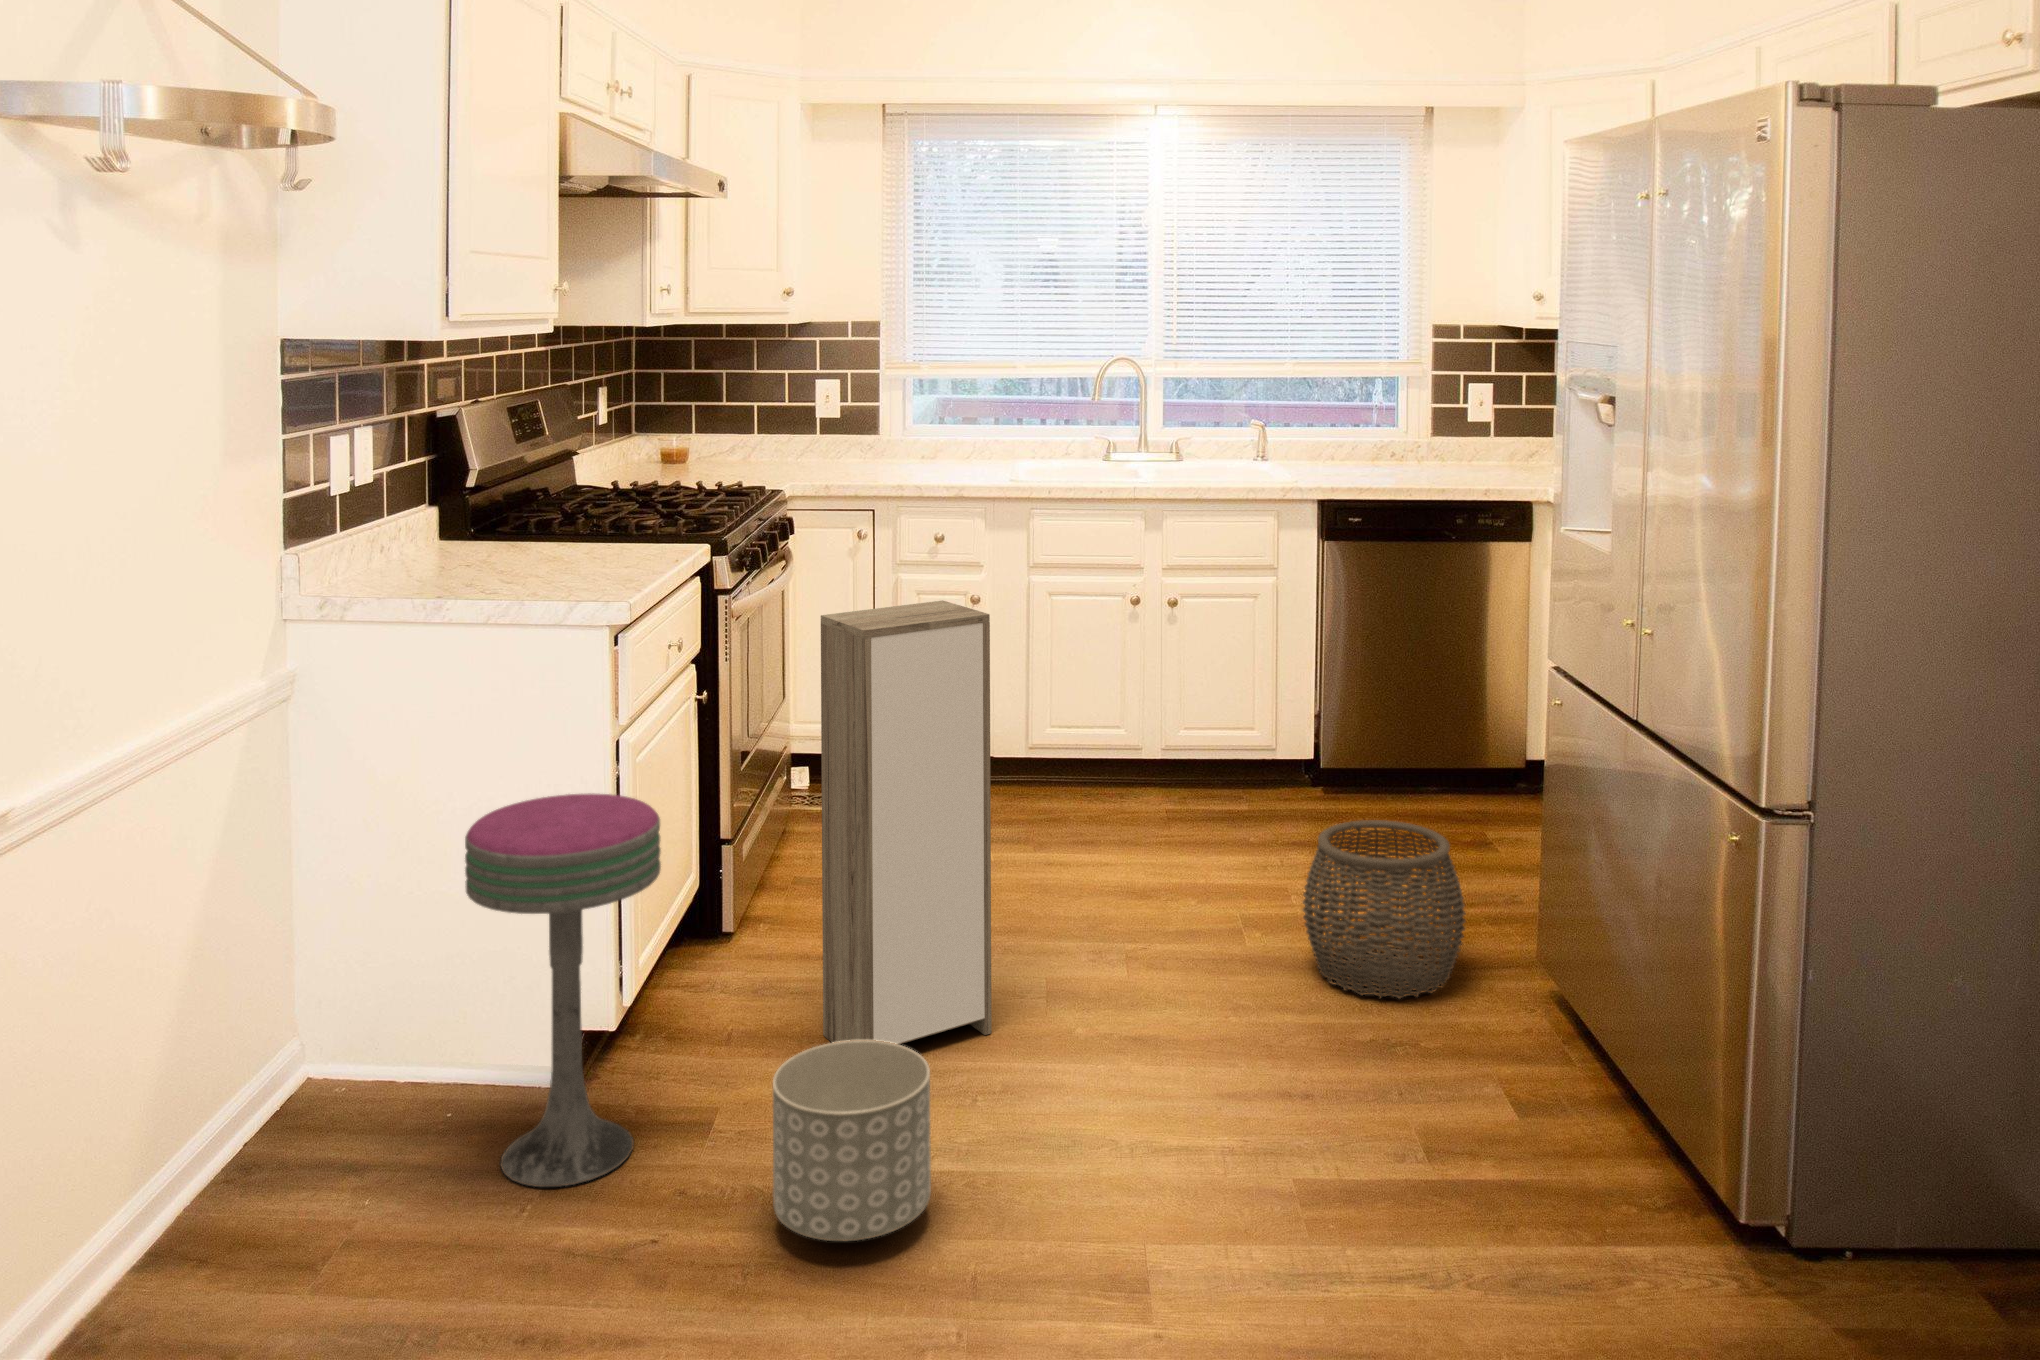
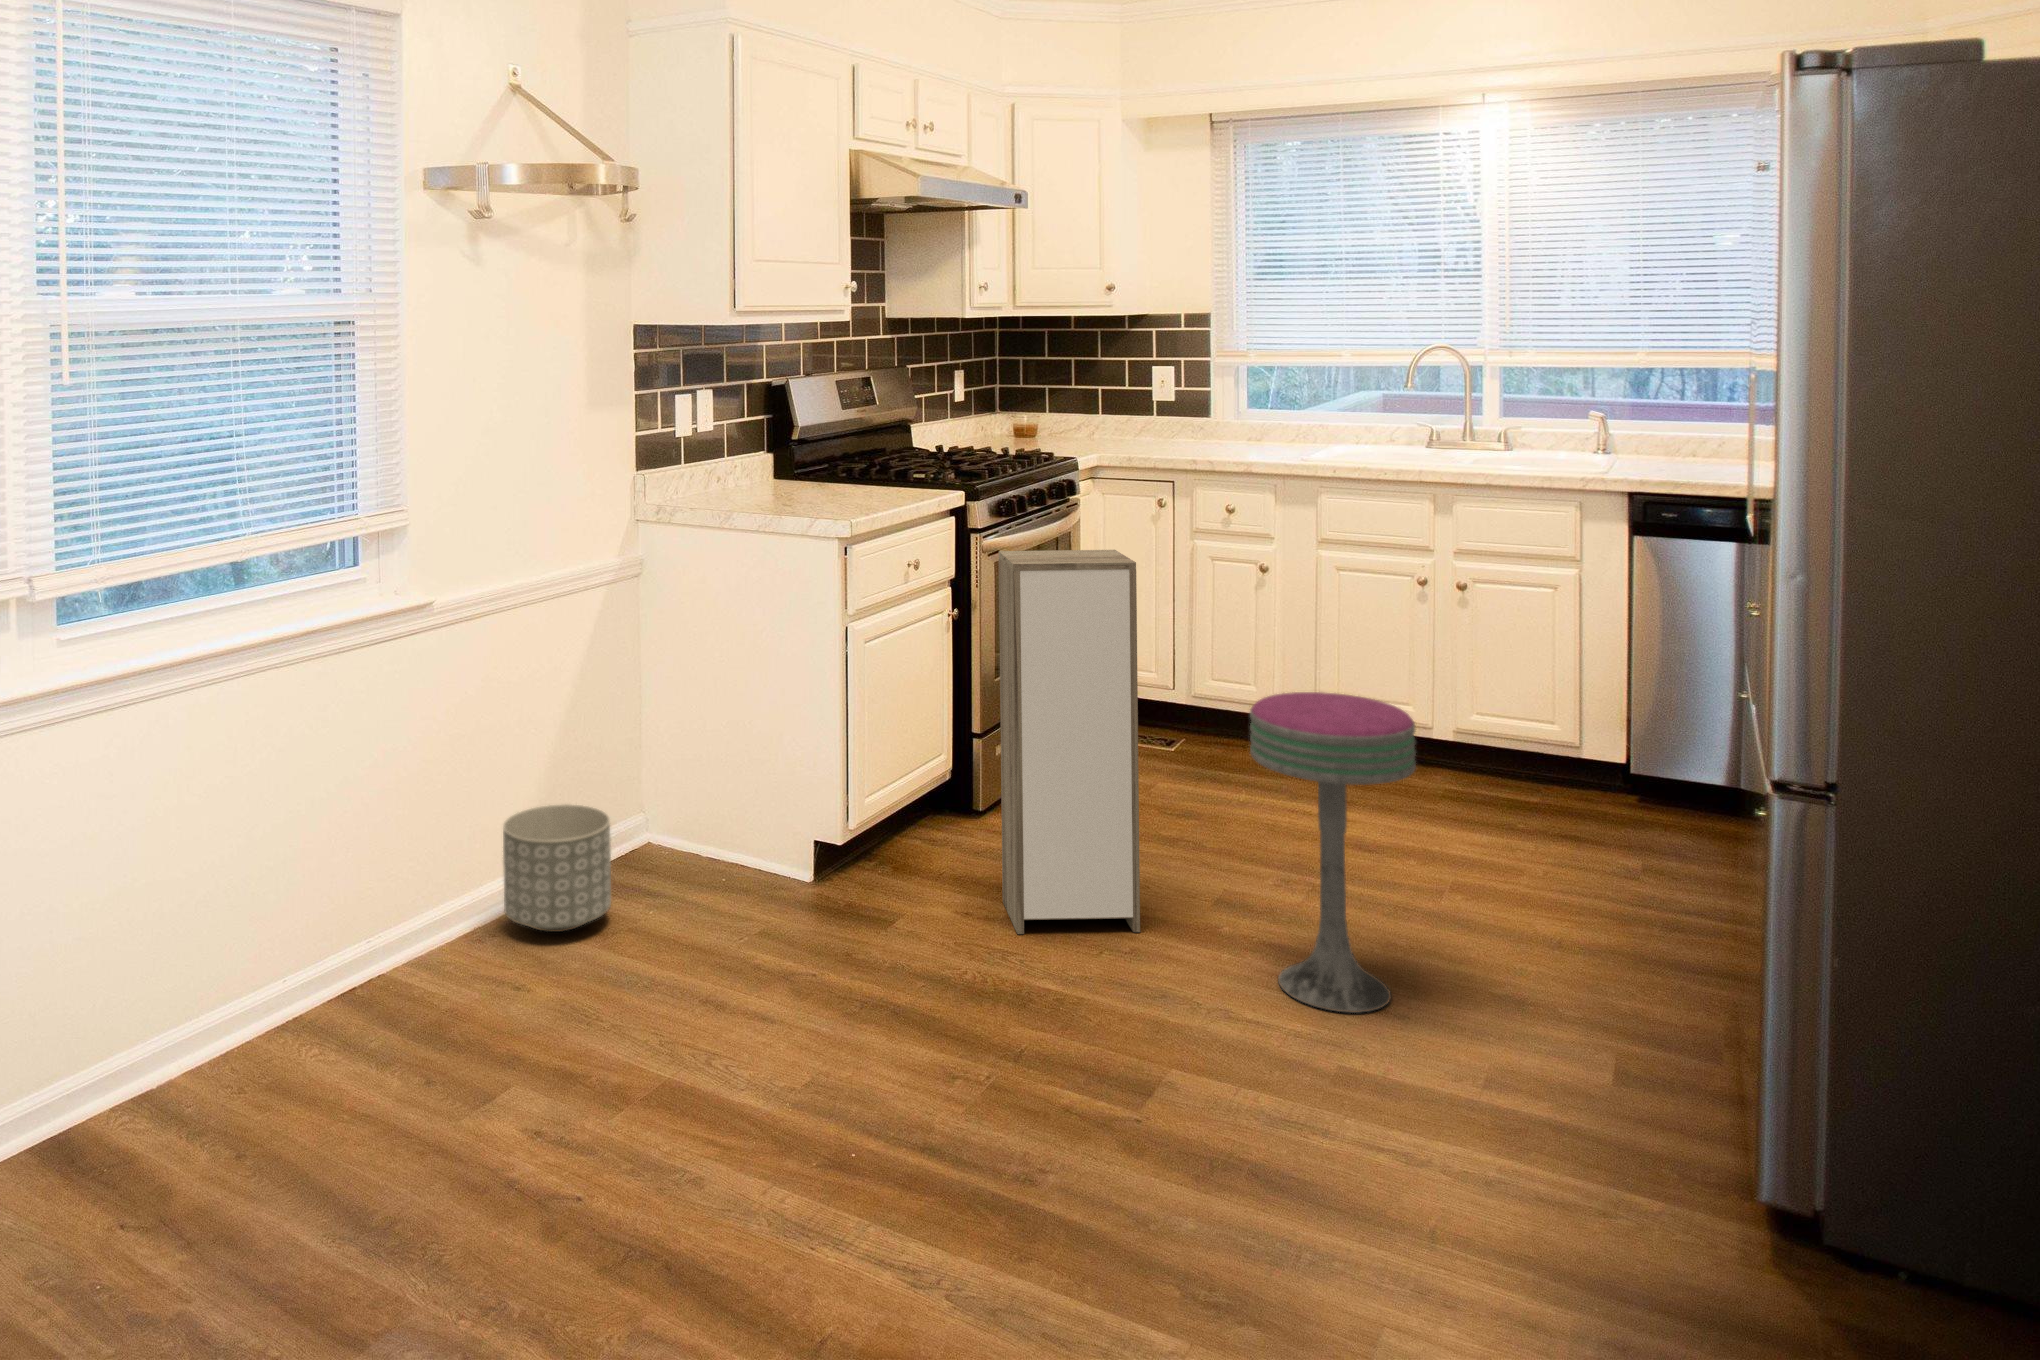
bar stool: present [465,794,661,1187] -> present [1250,692,1416,1013]
woven basket: present [1303,820,1465,999] -> none [1481,814,1671,1003]
planter: present [773,1040,931,1241] -> present [503,804,611,932]

